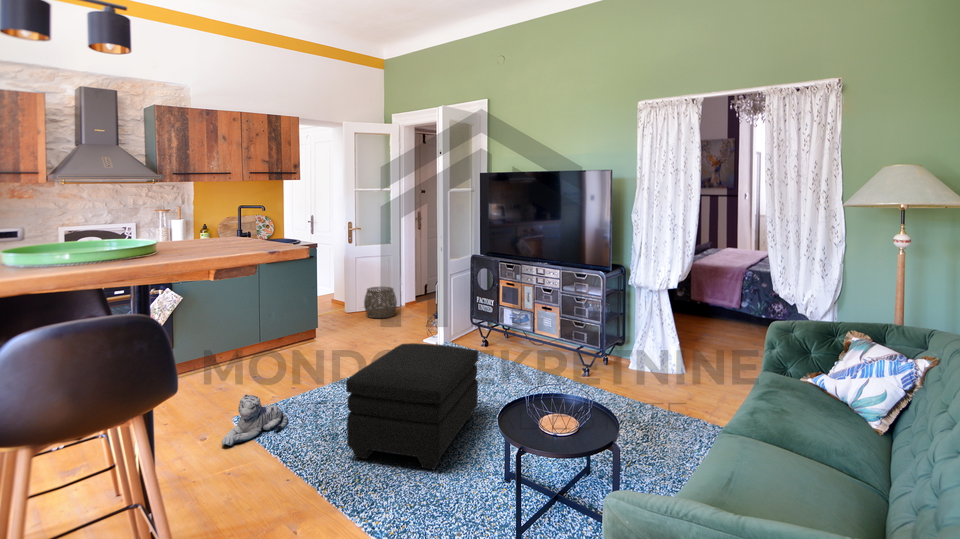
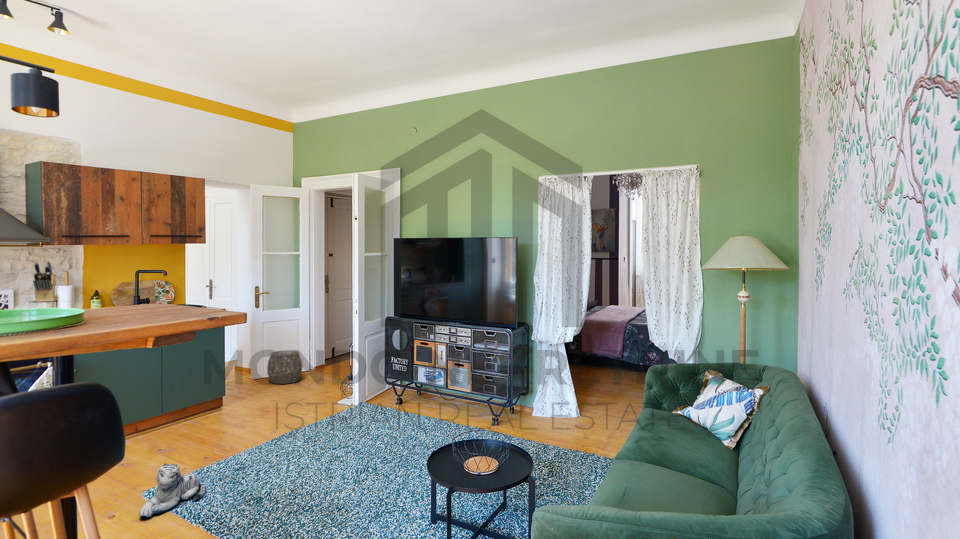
knife block: none [146,196,174,235] -> present [33,261,59,302]
ottoman: present [346,343,478,469] -> none [277,403,400,520]

